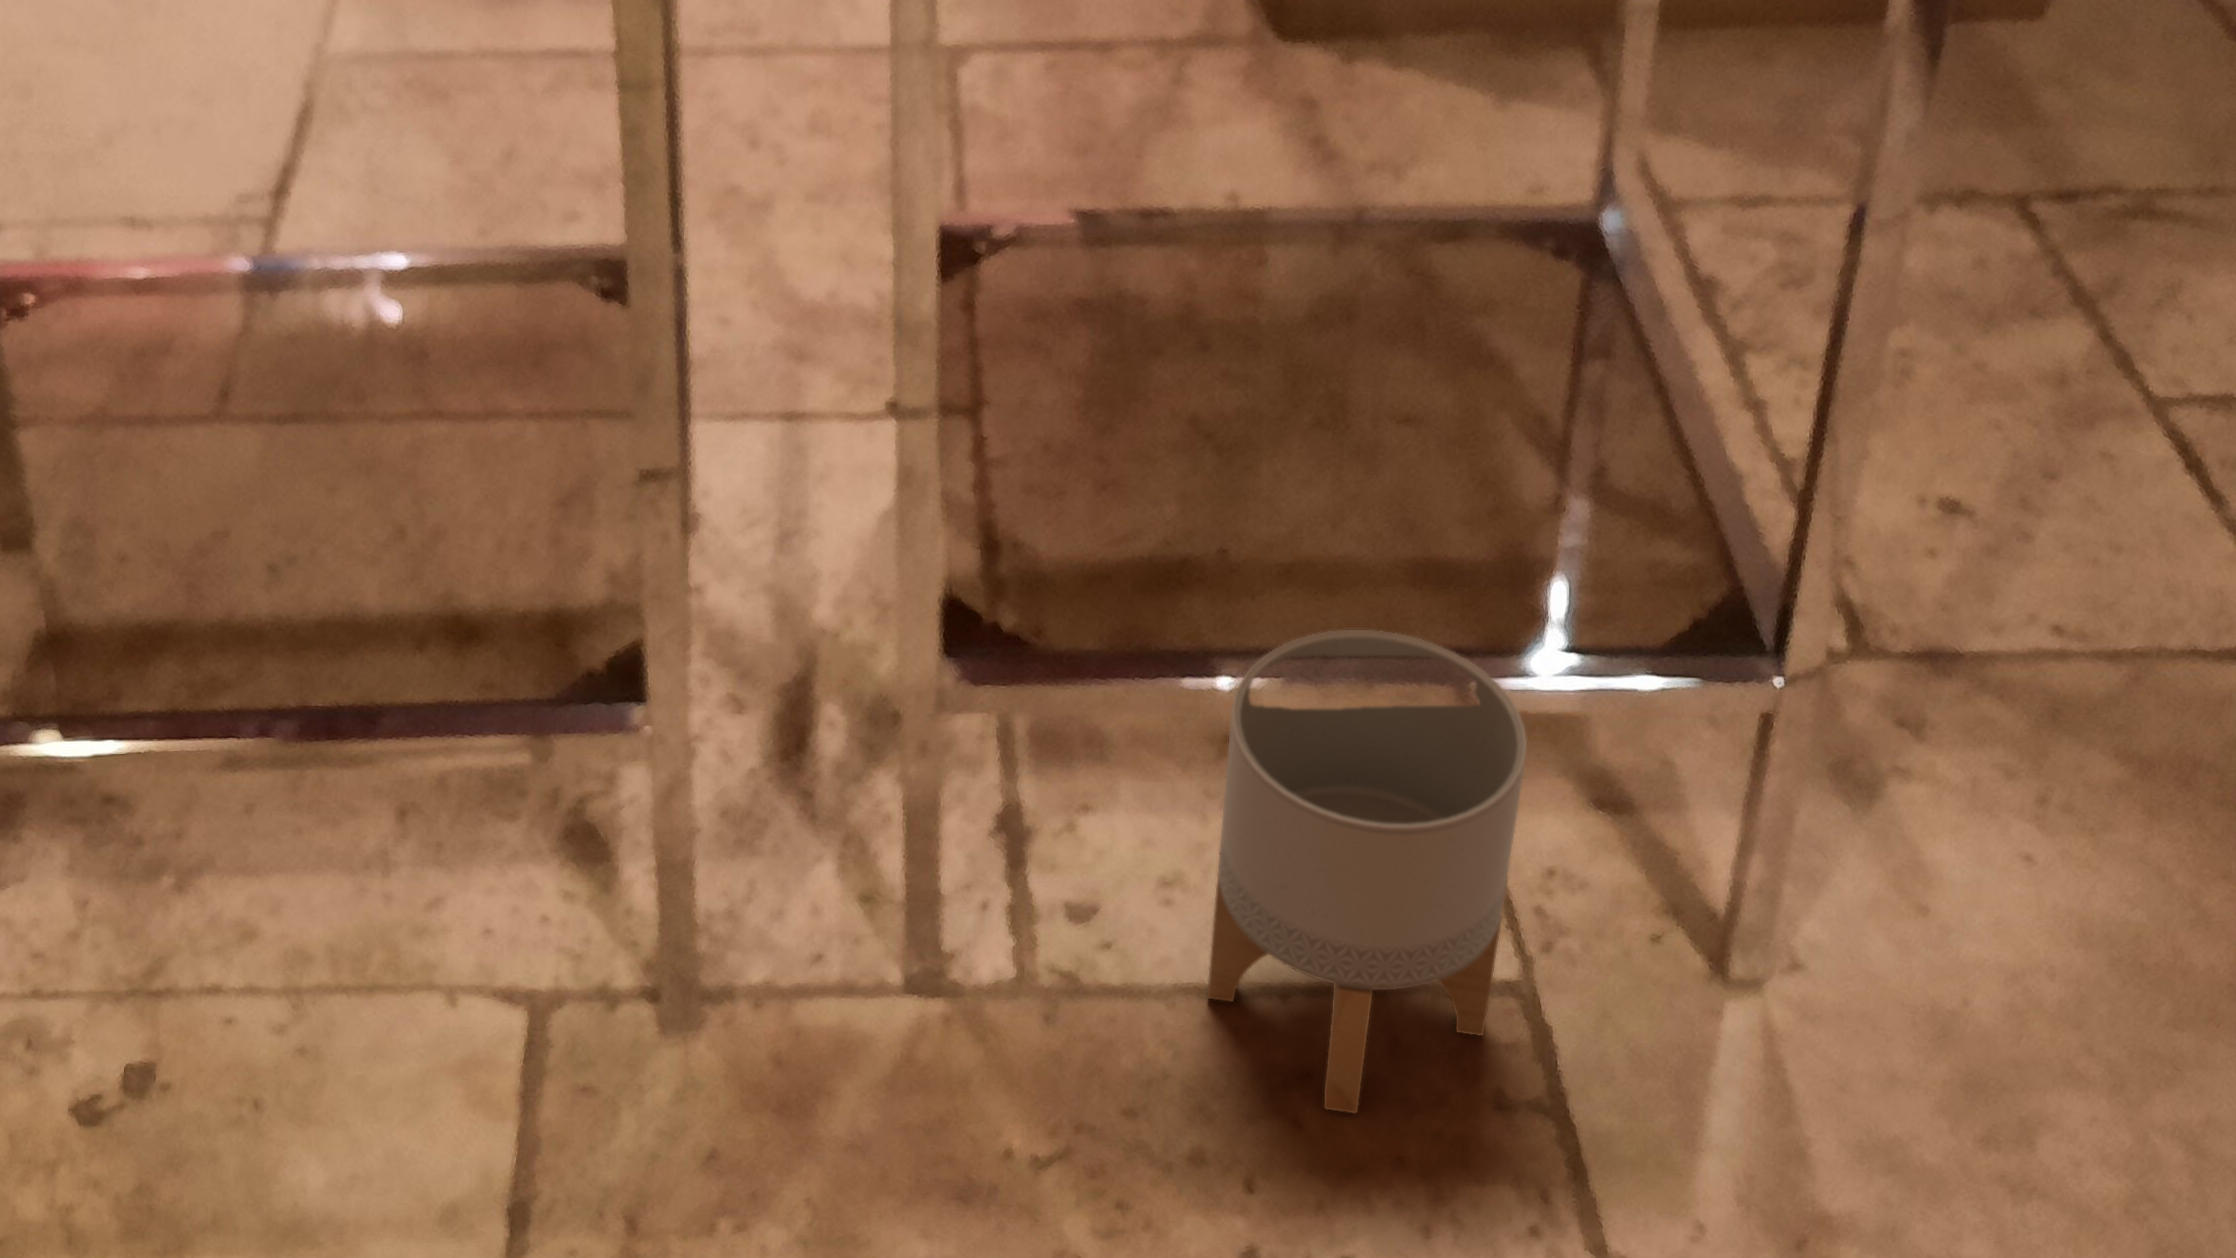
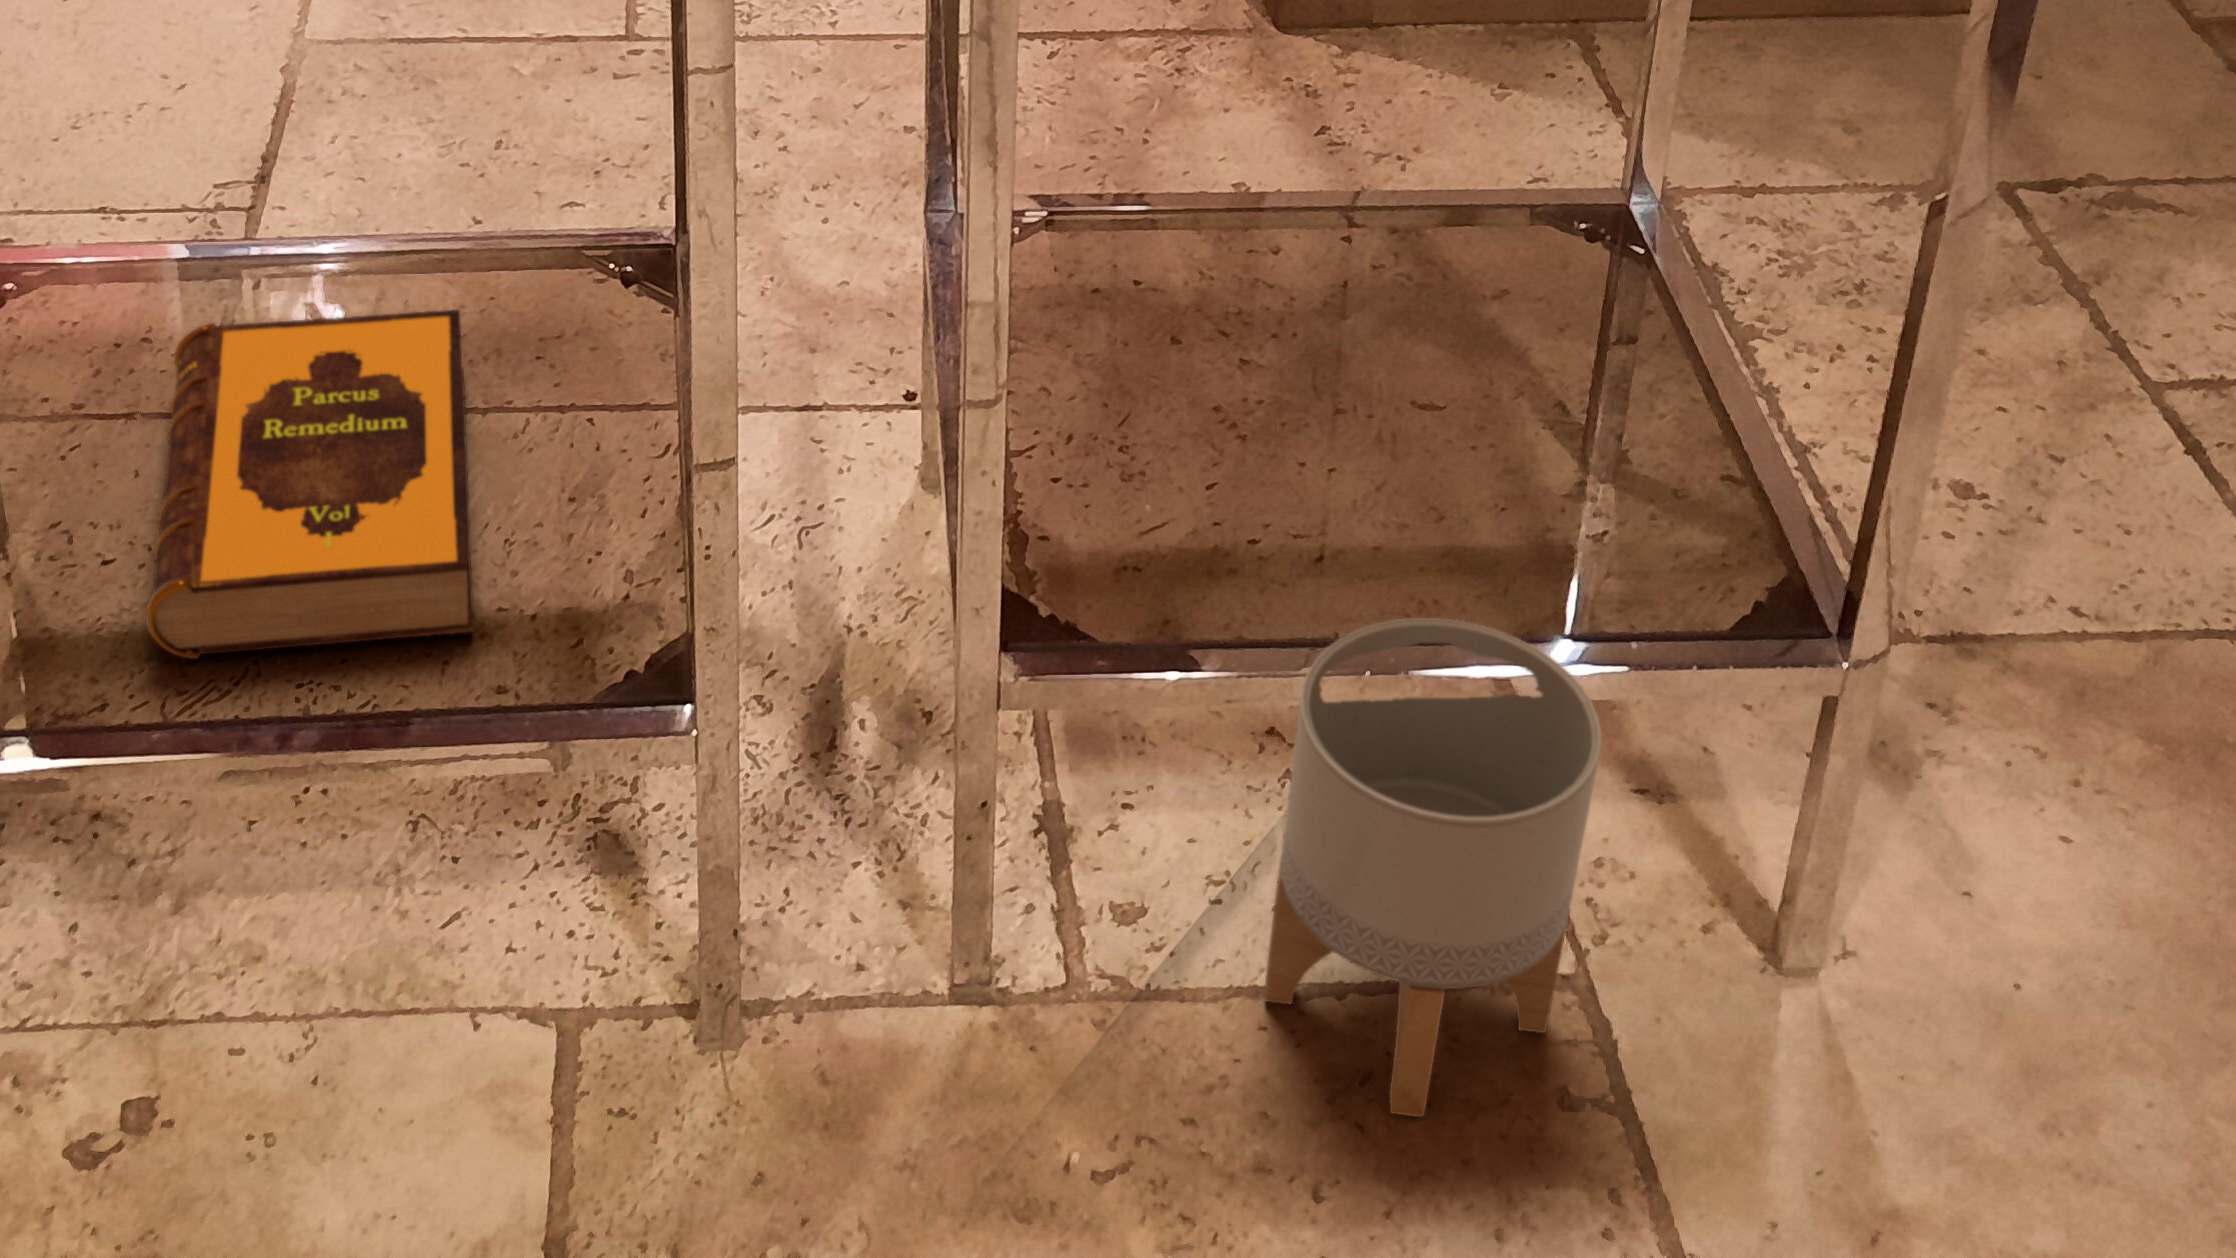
hardback book: none [155,320,461,652] -> present [146,310,474,659]

